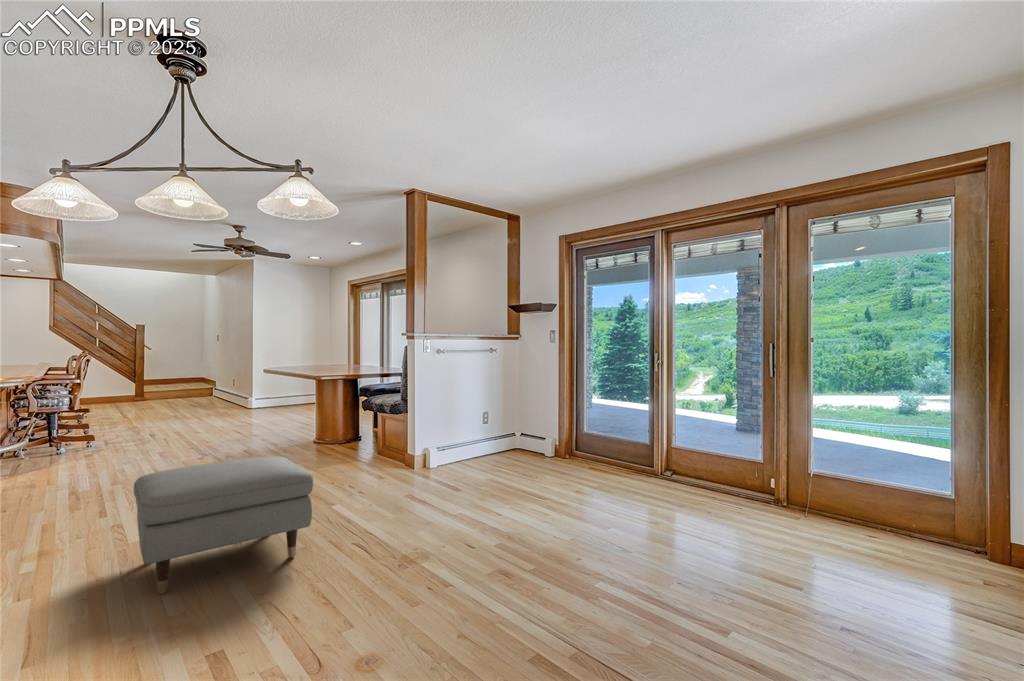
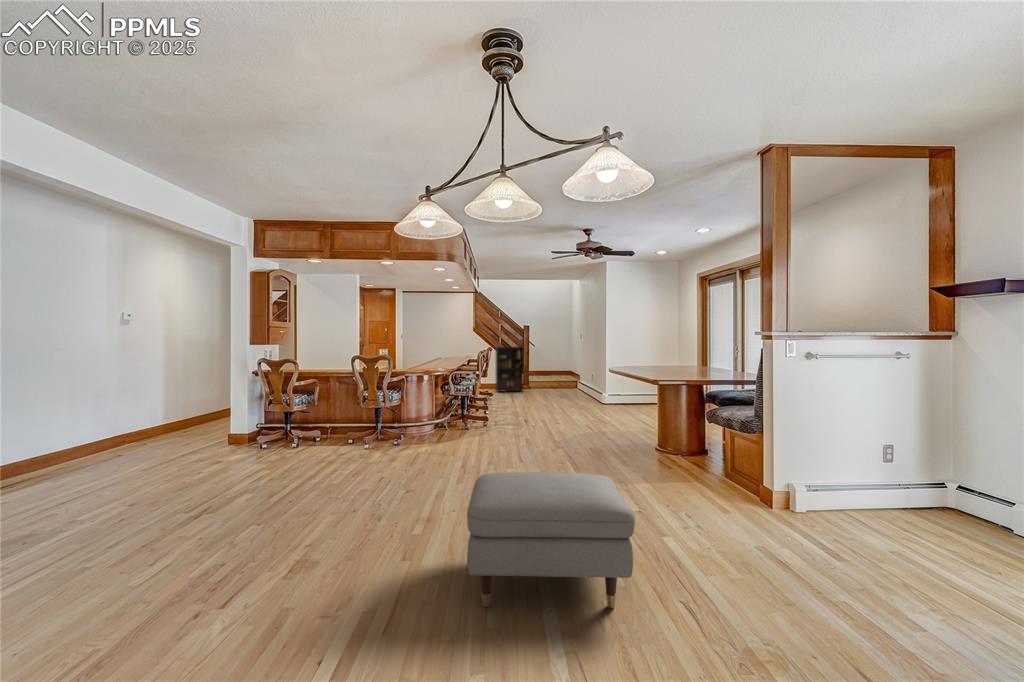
bookcase: none [89,348,140,408] -> present [496,347,523,392]

